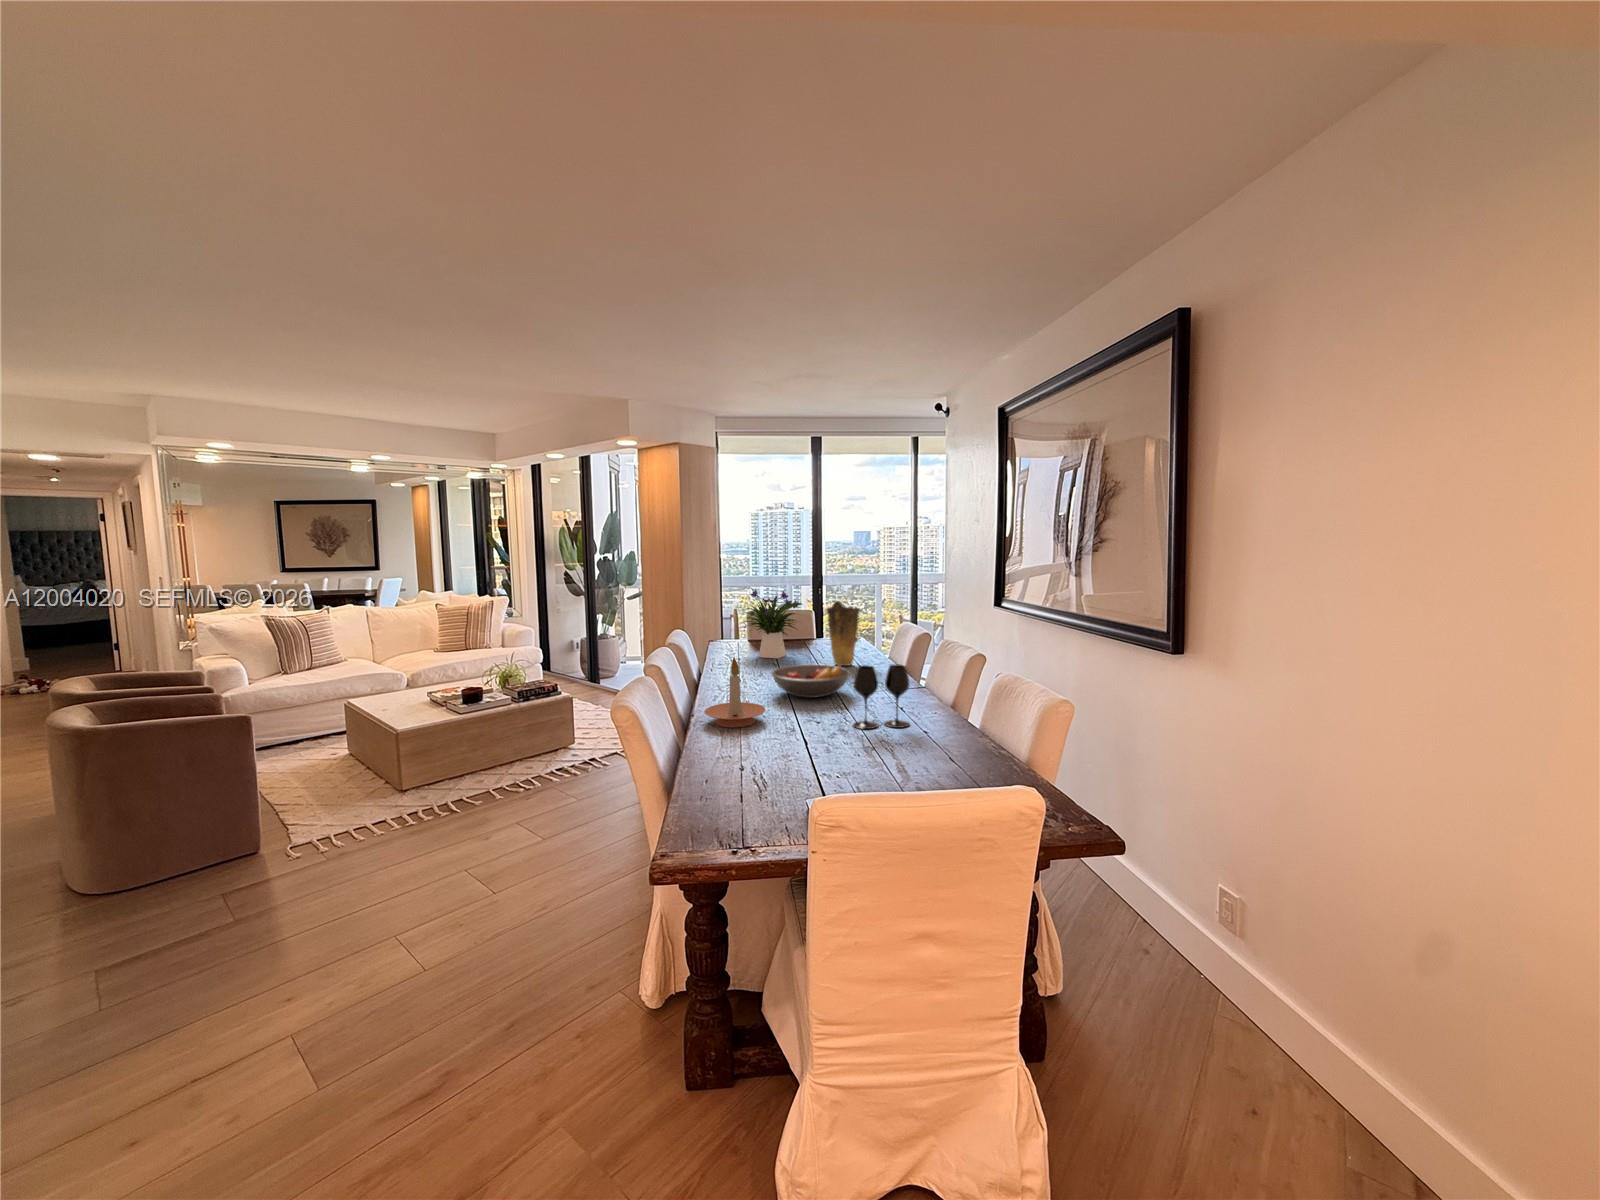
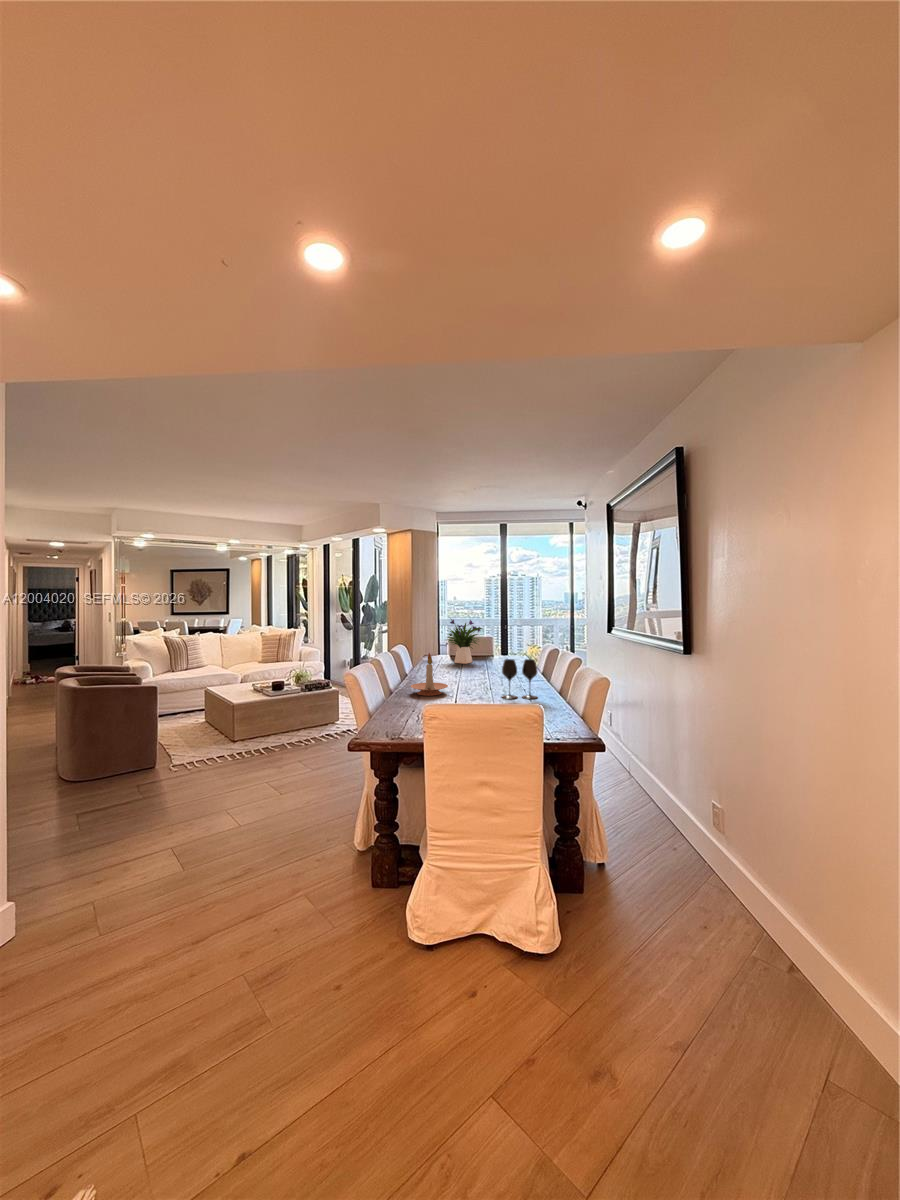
vase: present [827,601,860,666] -> none [497,625,519,668]
fruit bowl: present [772,664,850,698] -> none [456,663,506,683]

